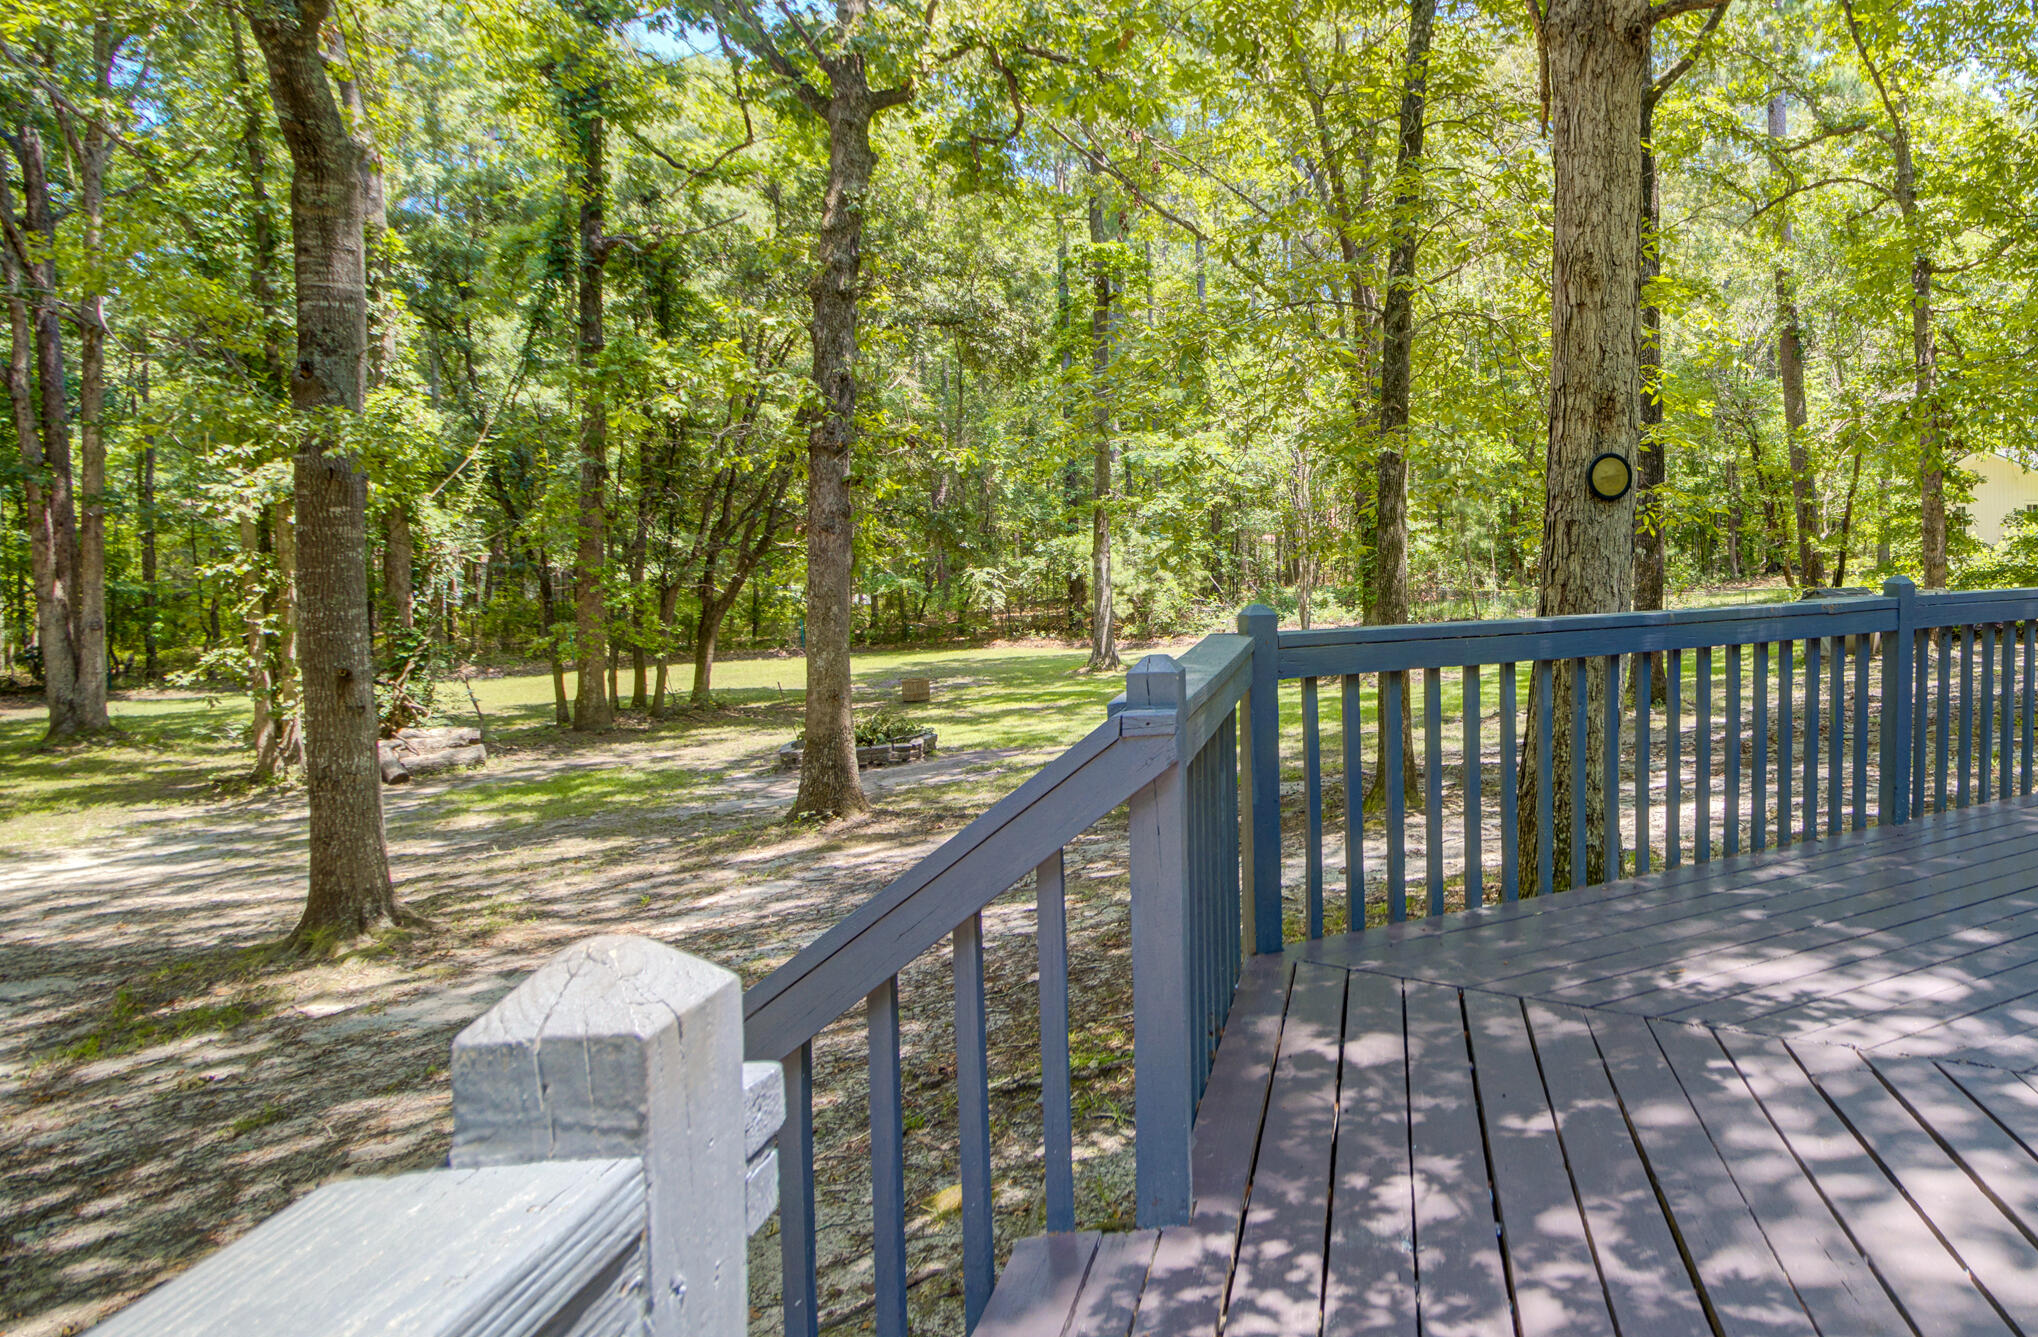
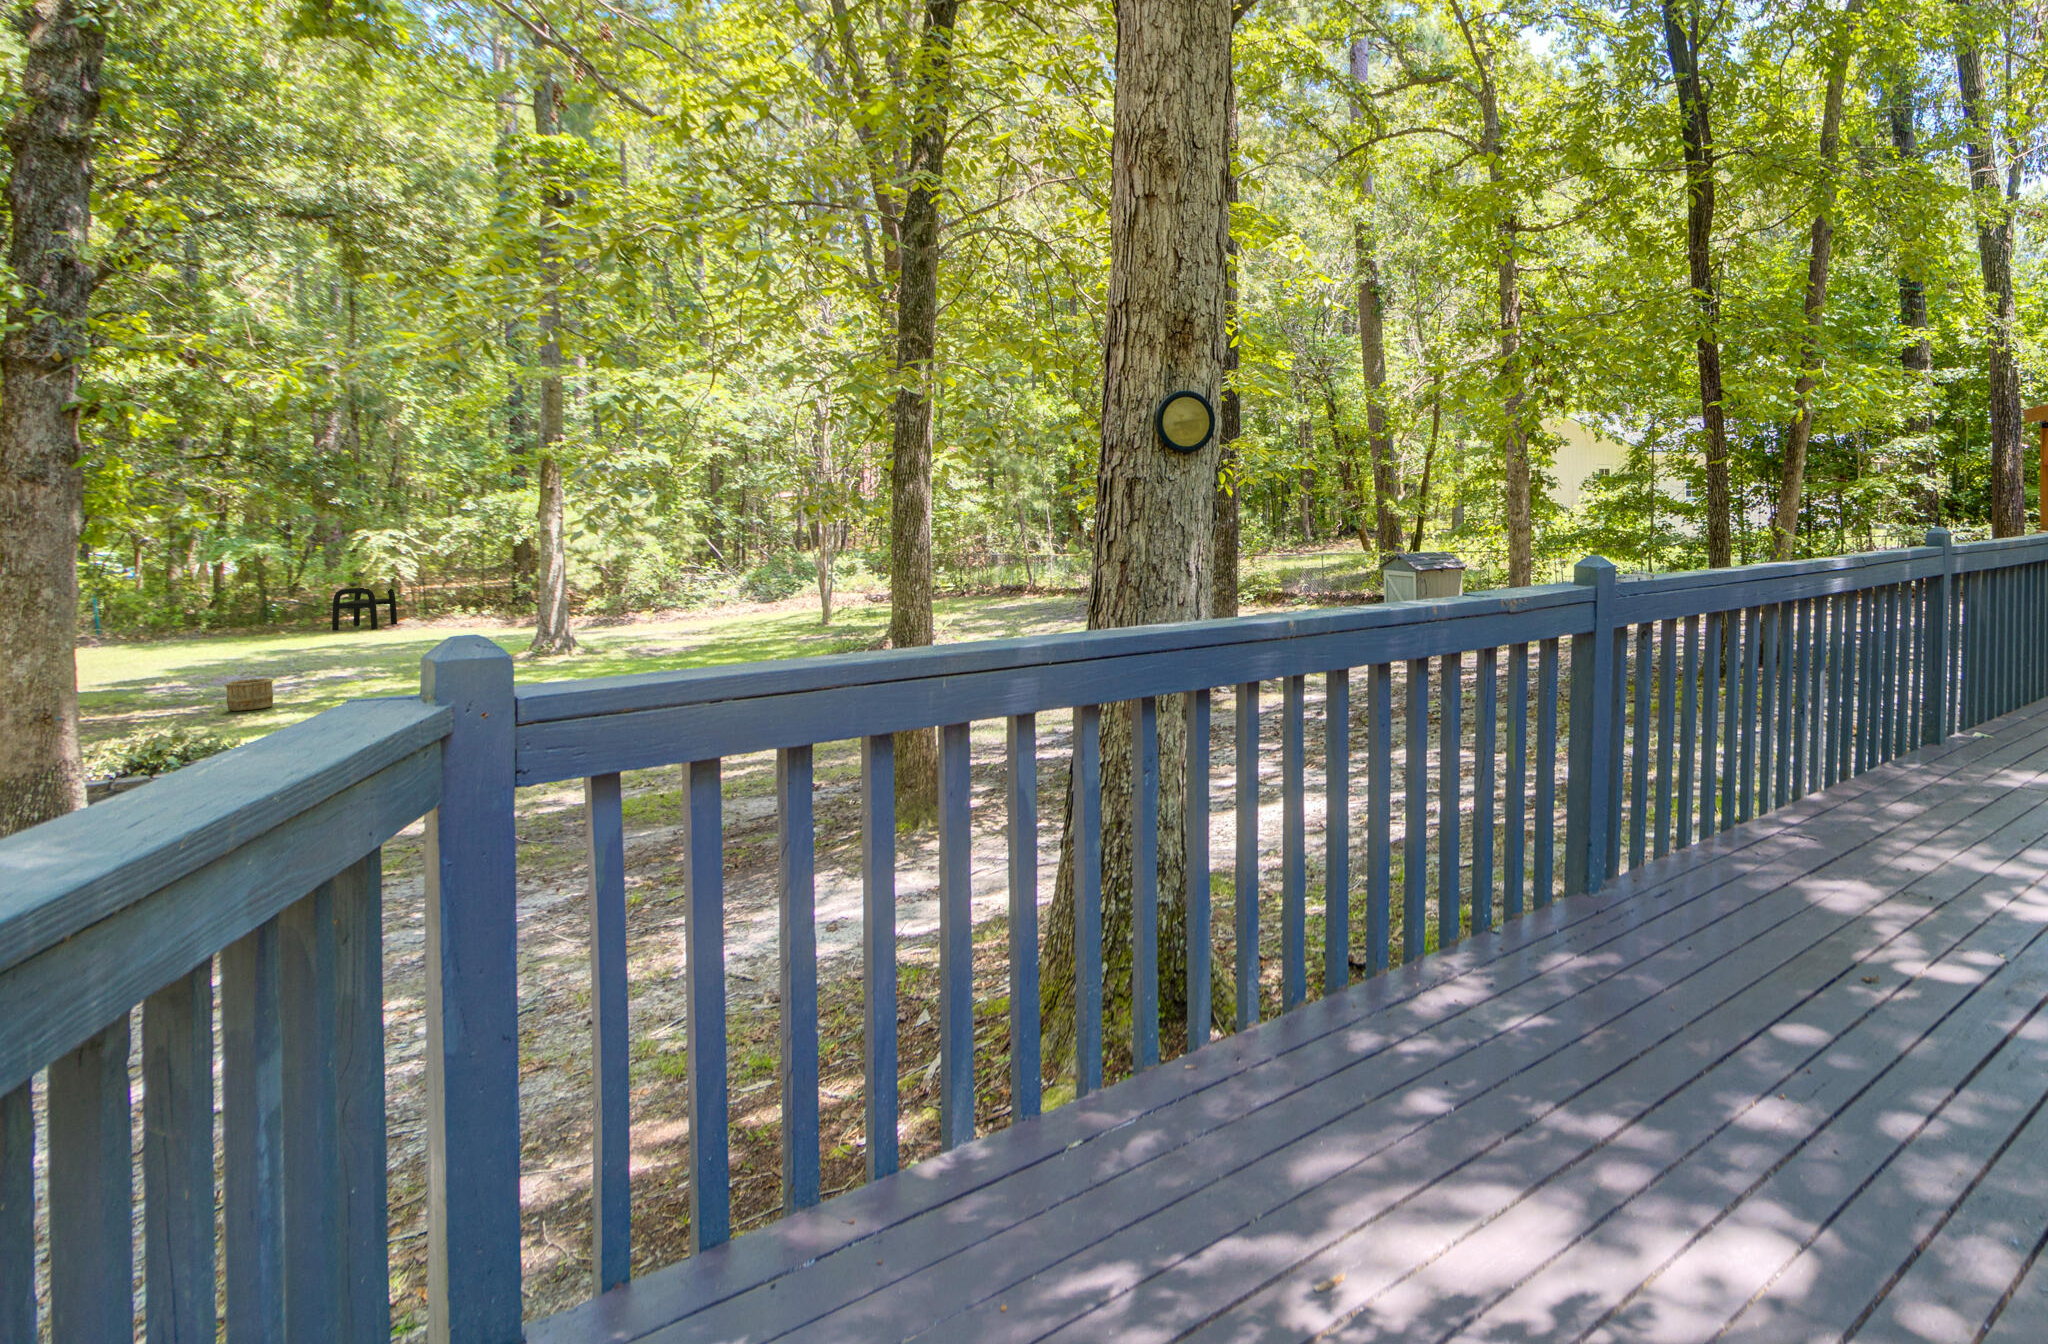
bench: none [948,611,990,647] -> present [332,588,397,631]

